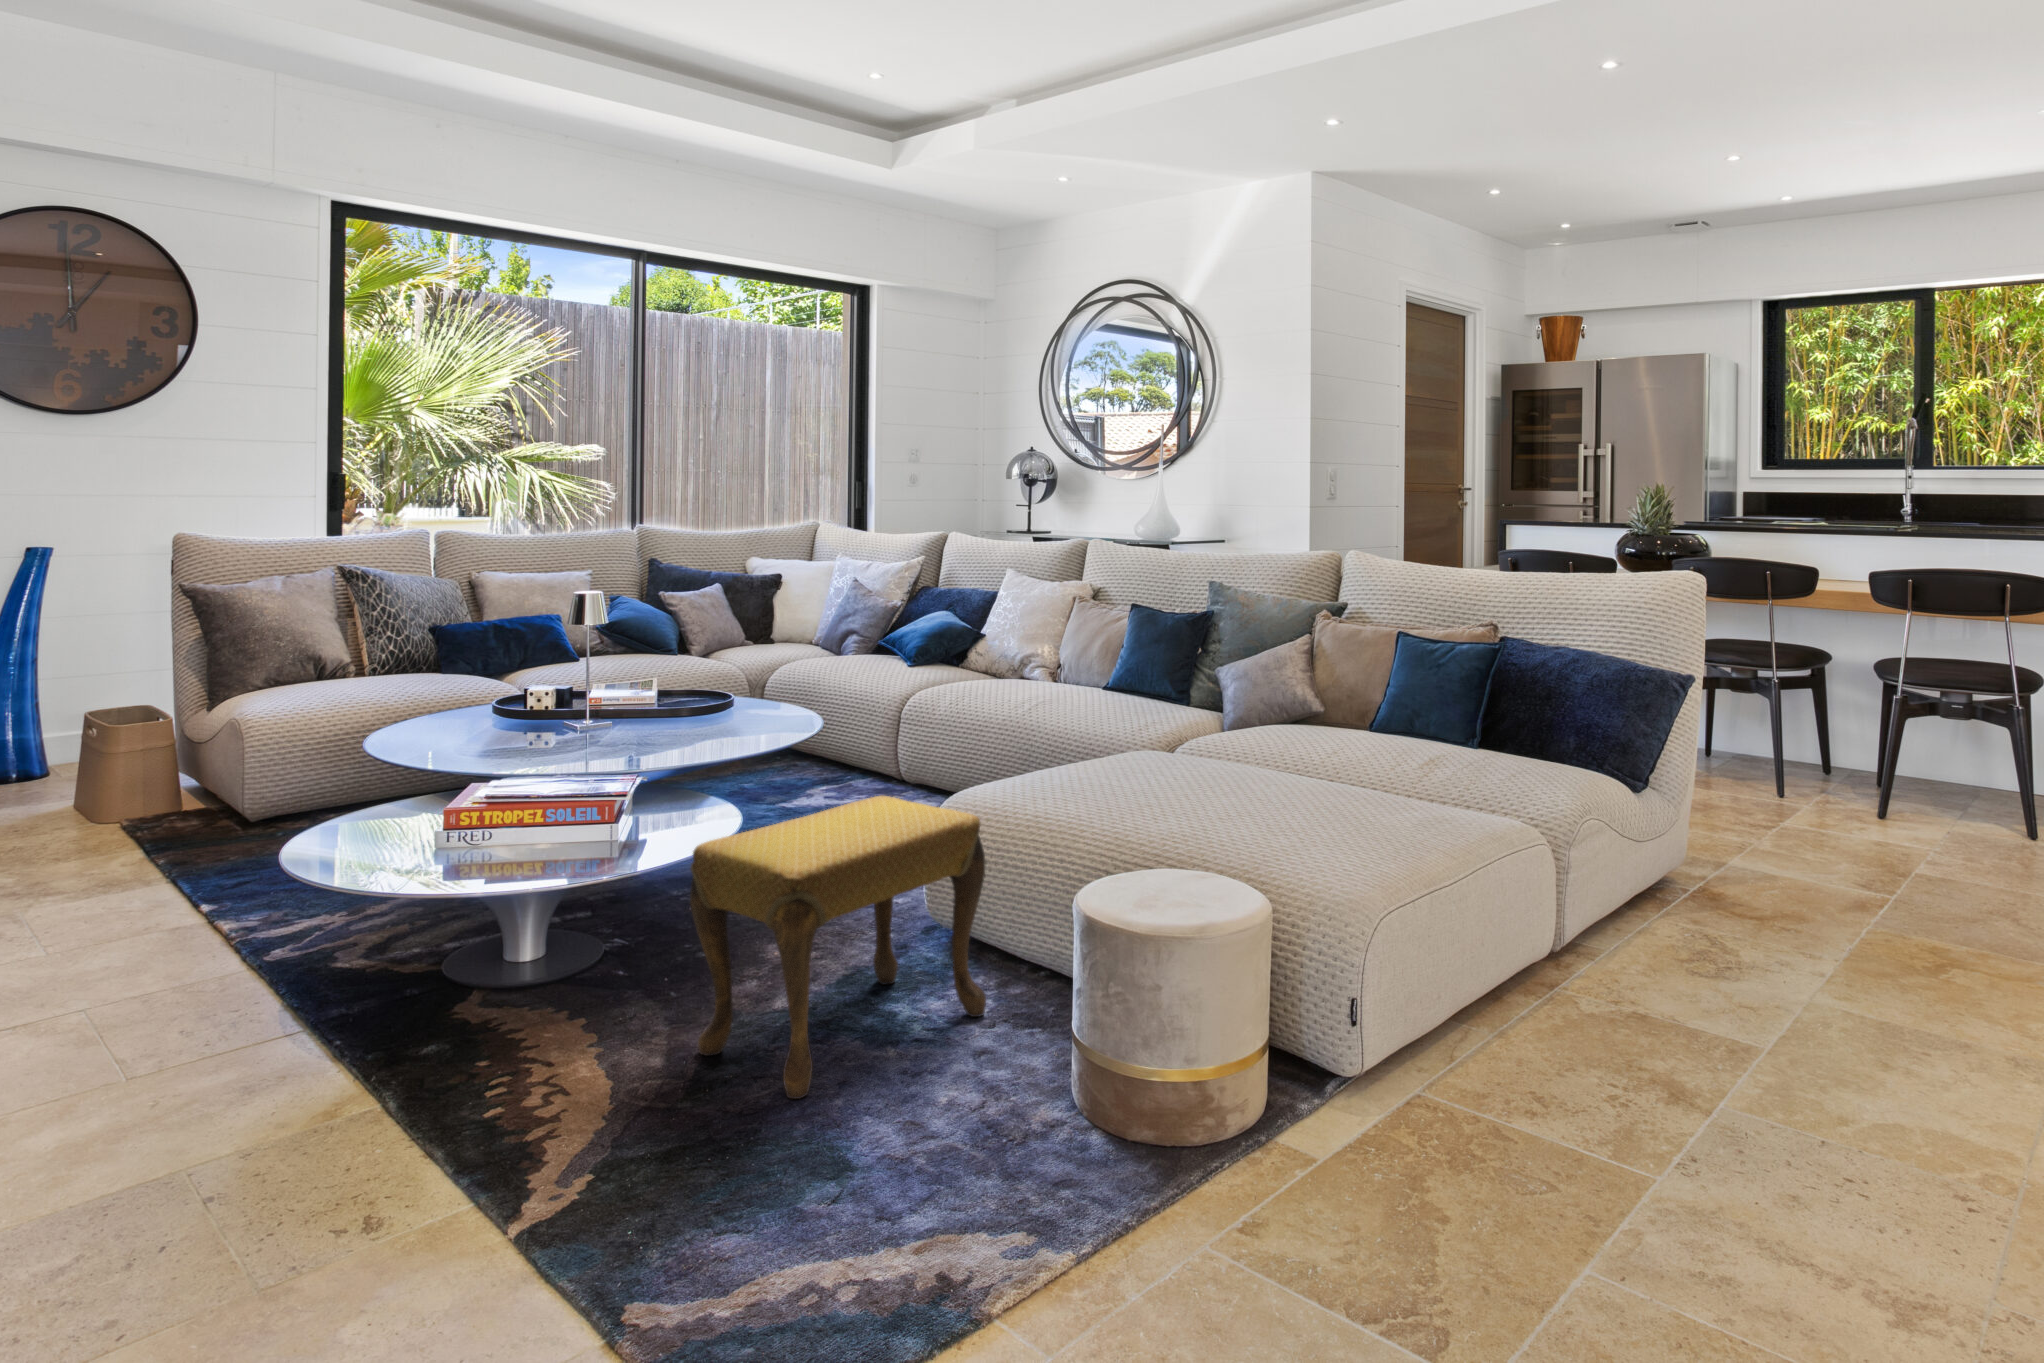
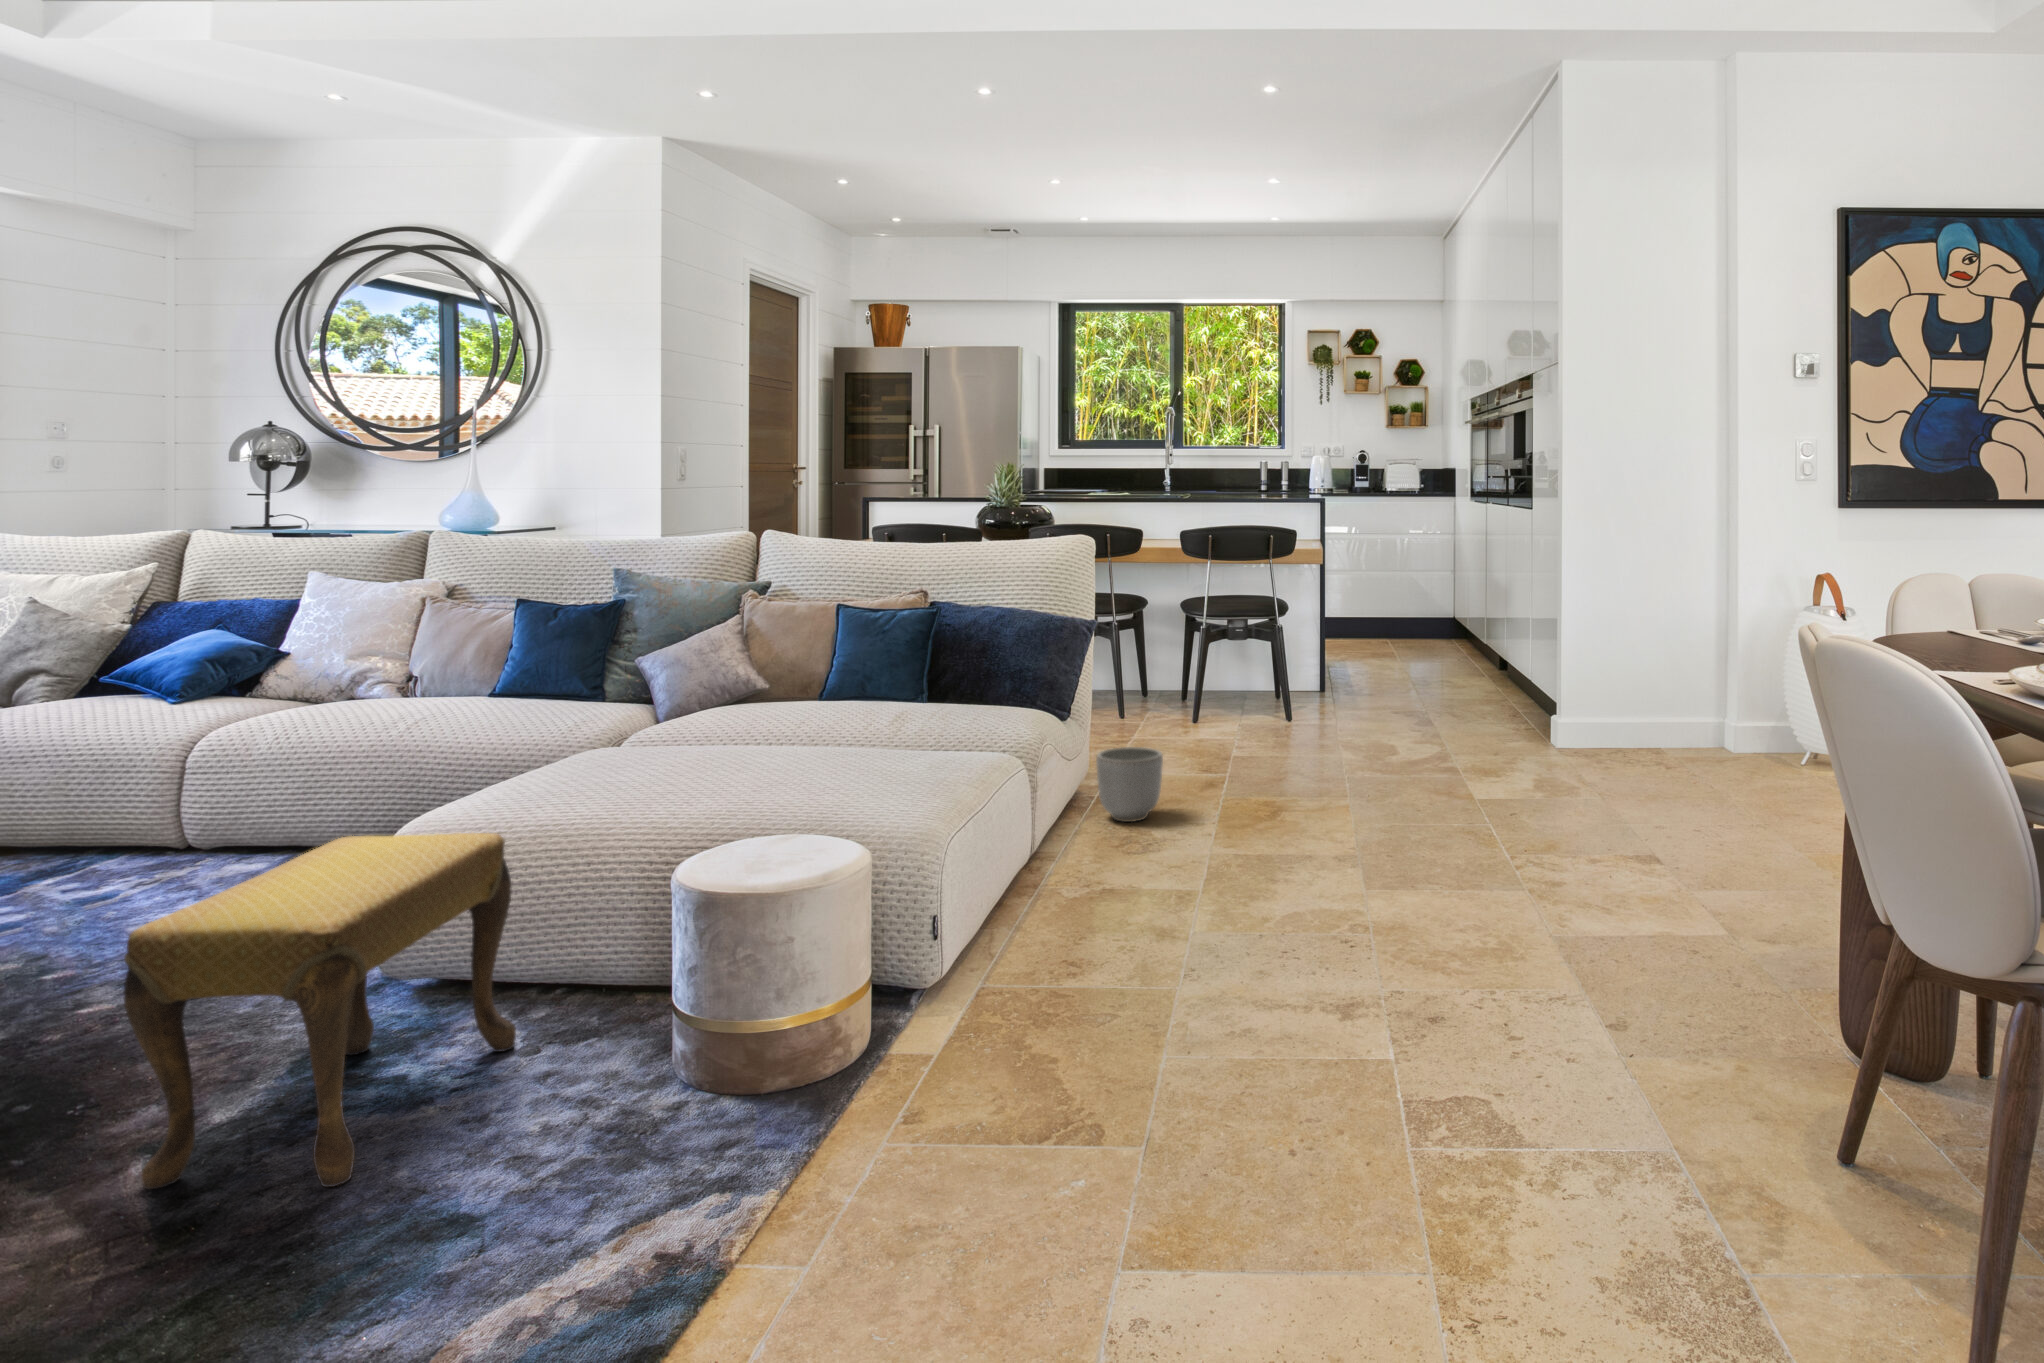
planter: none [1675,836,1766,933] -> present [1096,747,1163,822]

